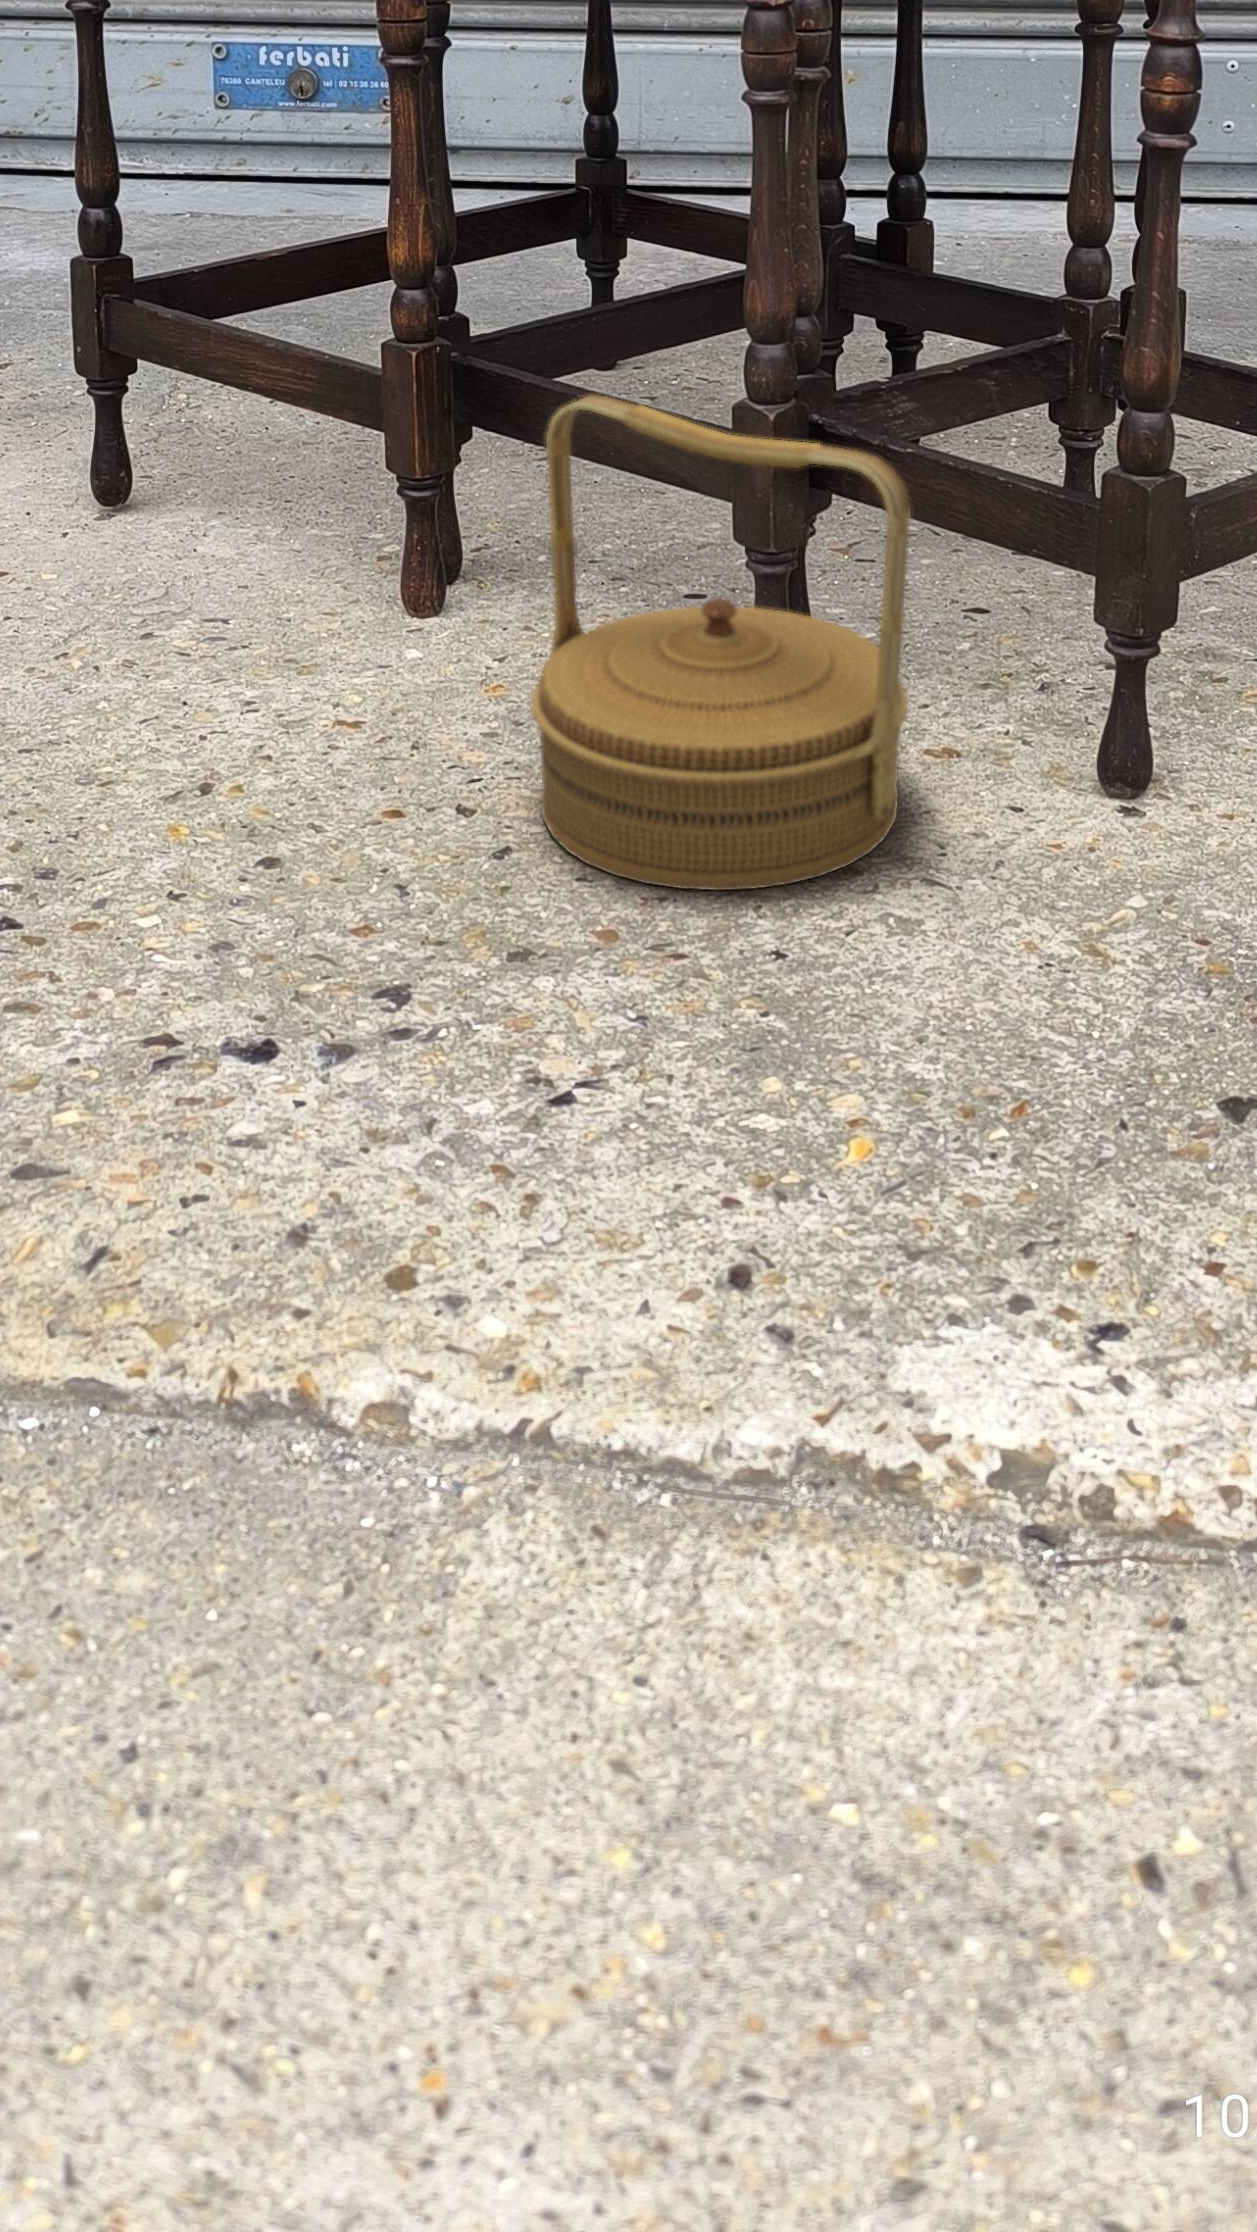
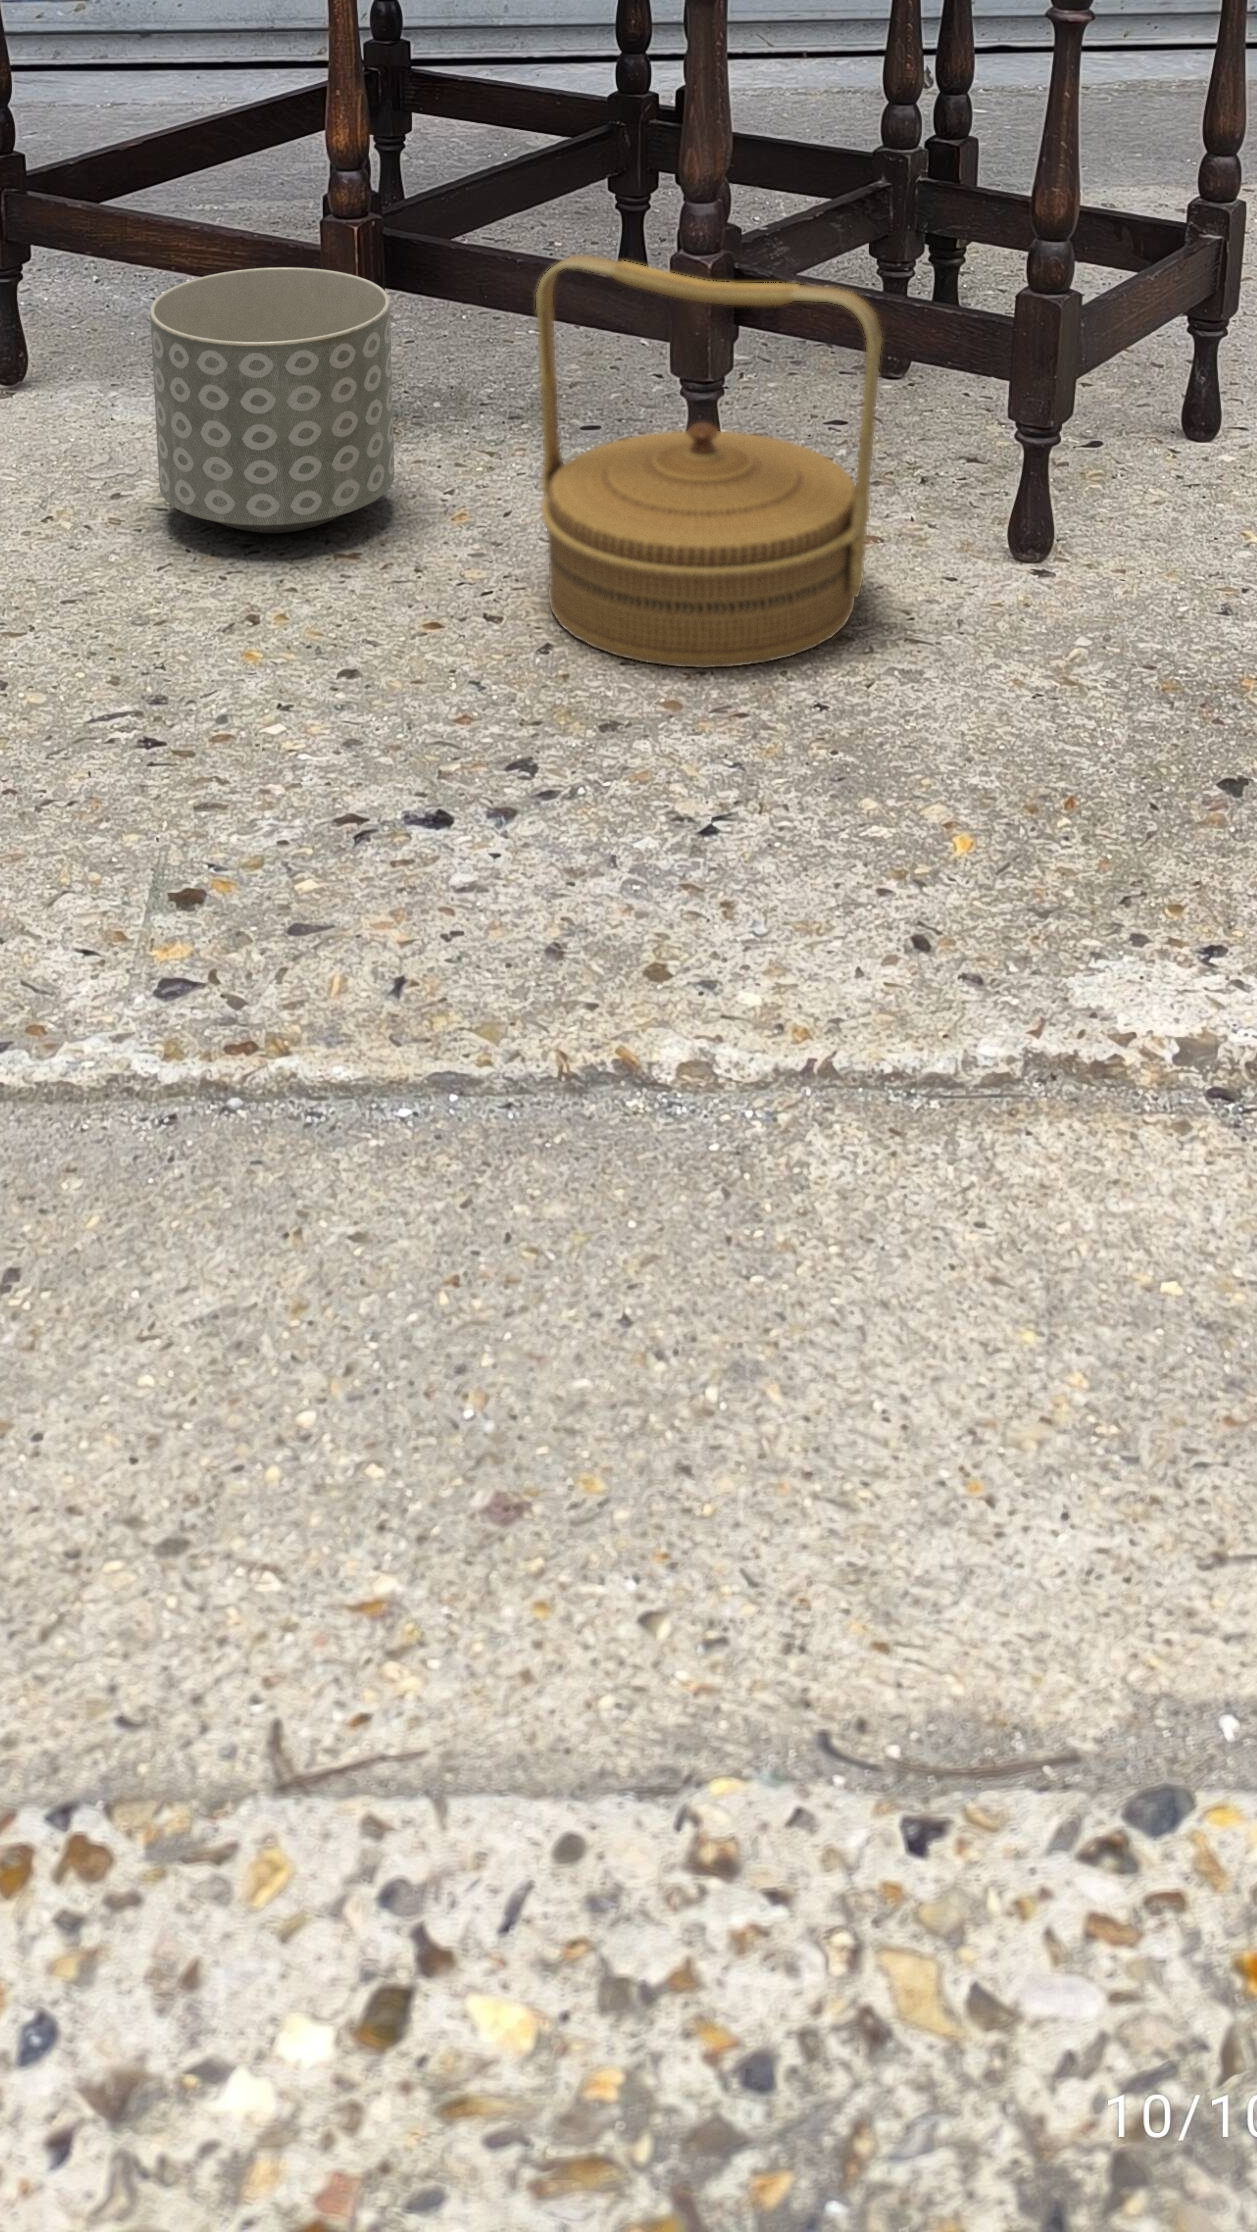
planter: none [166,391,439,686] -> present [150,267,395,533]

